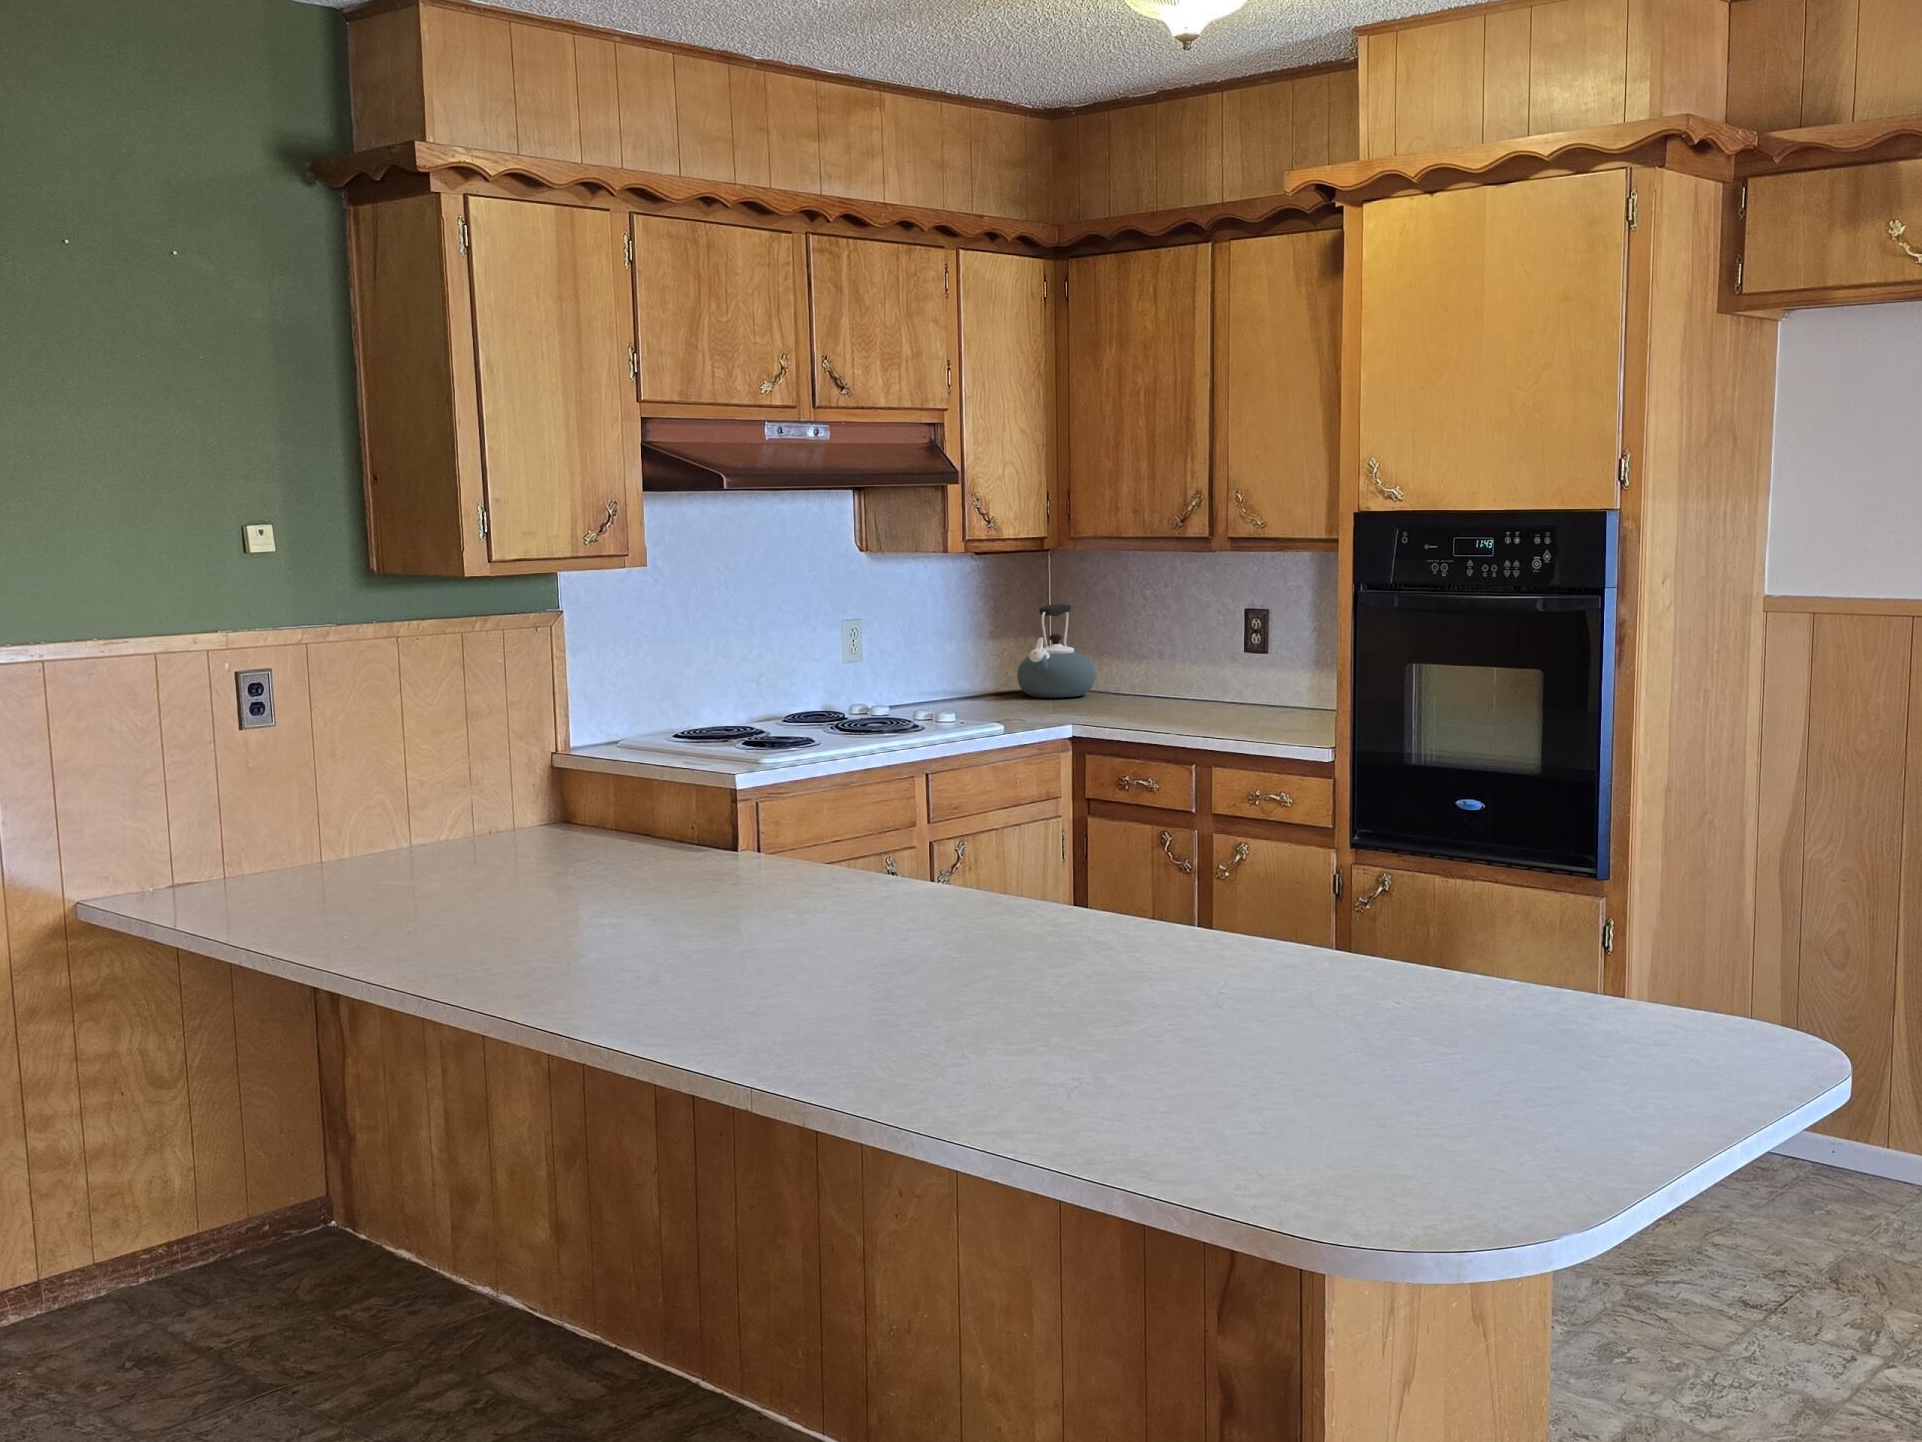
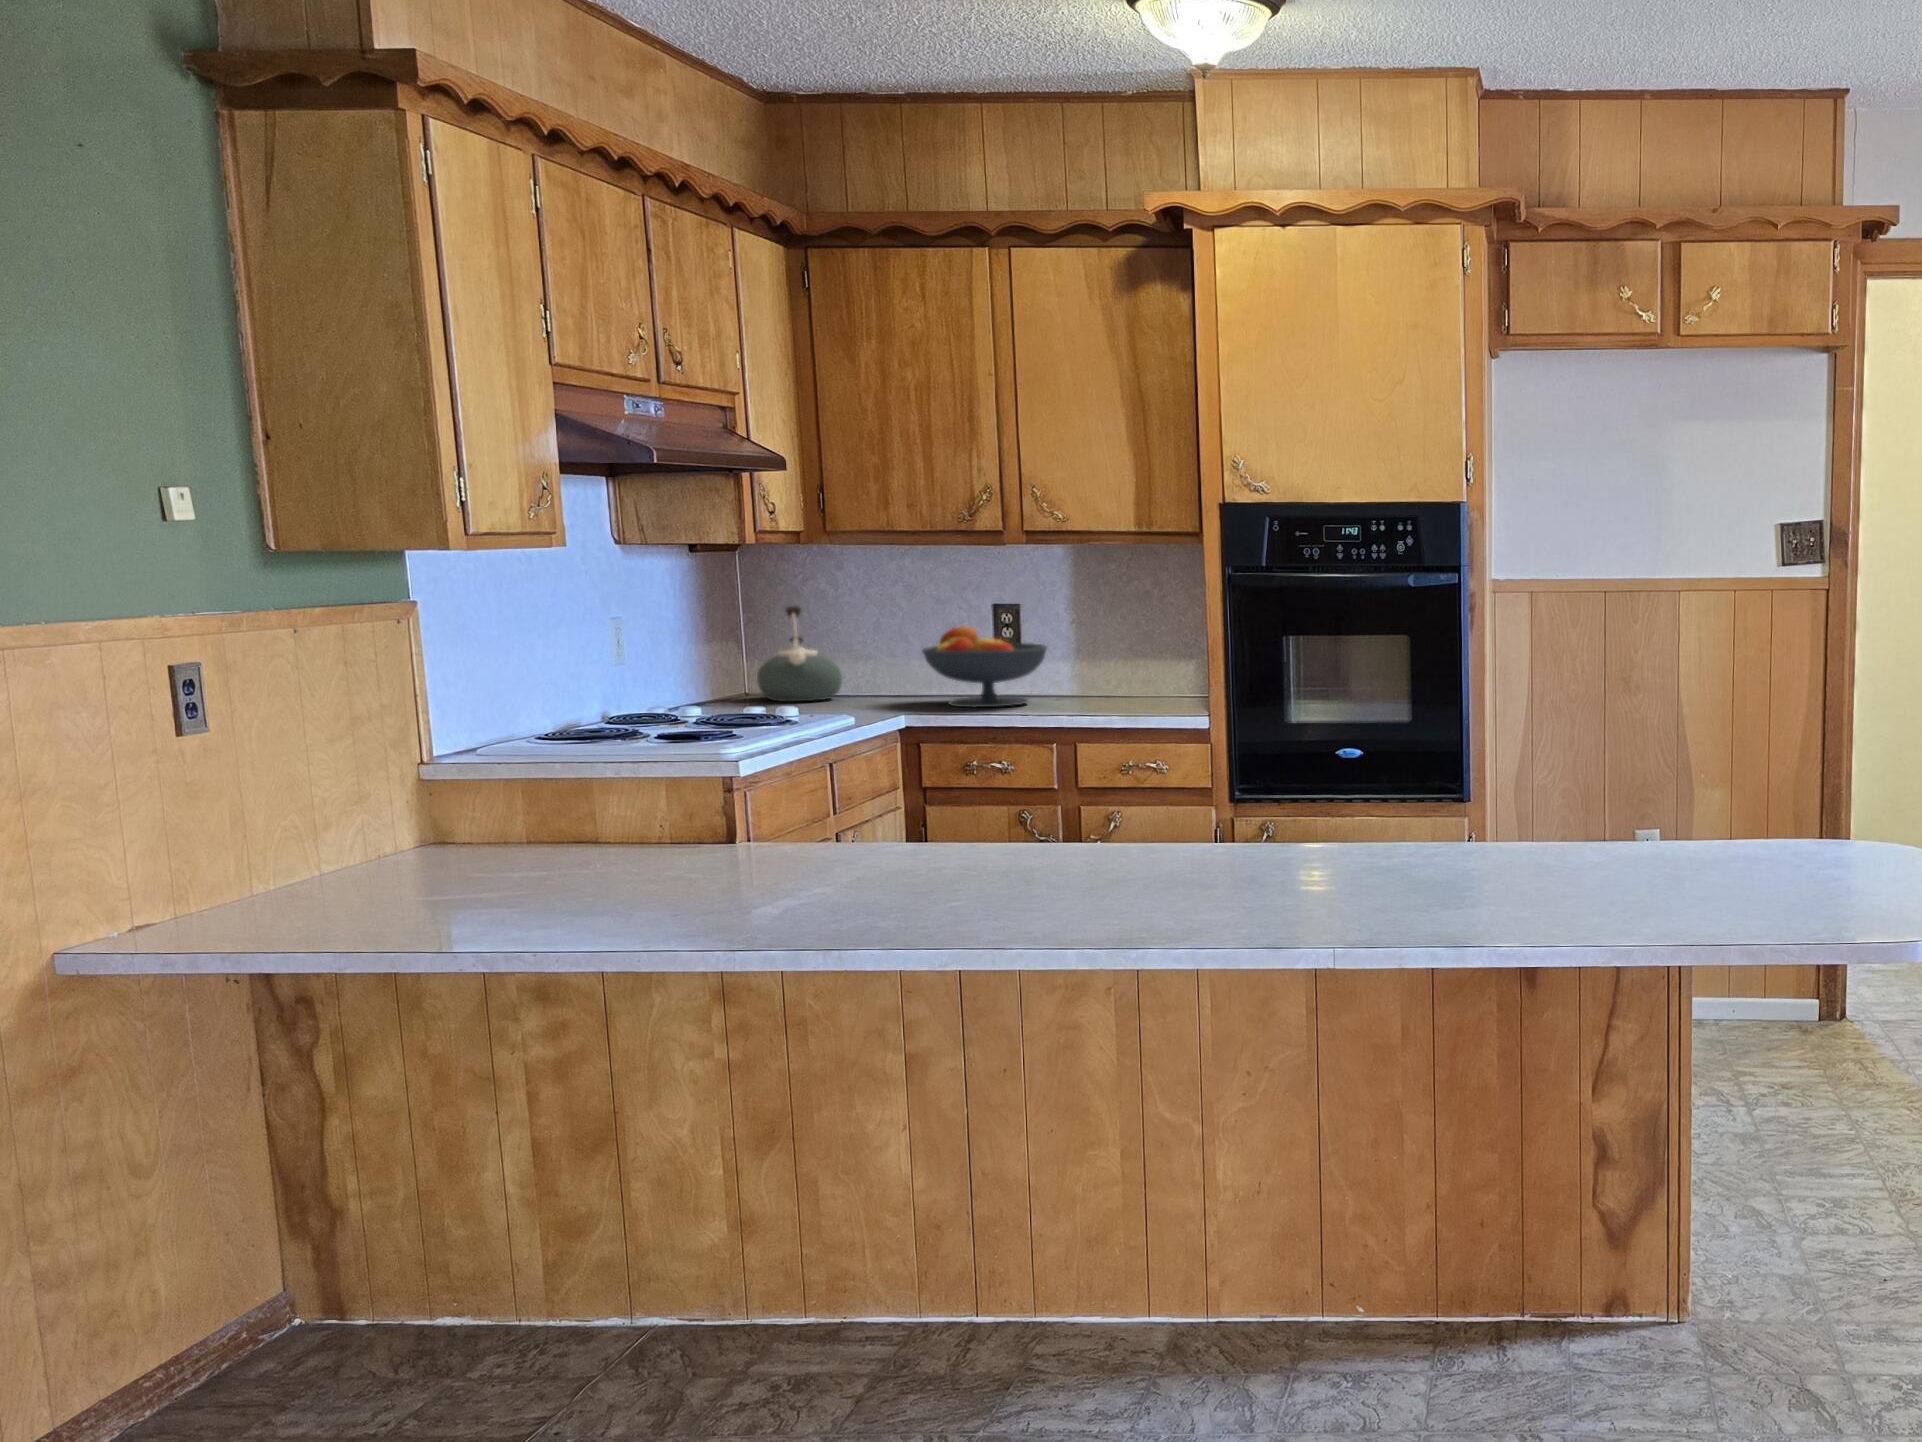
fruit bowl: none [1133,630,1261,718] -> present [922,627,1047,707]

